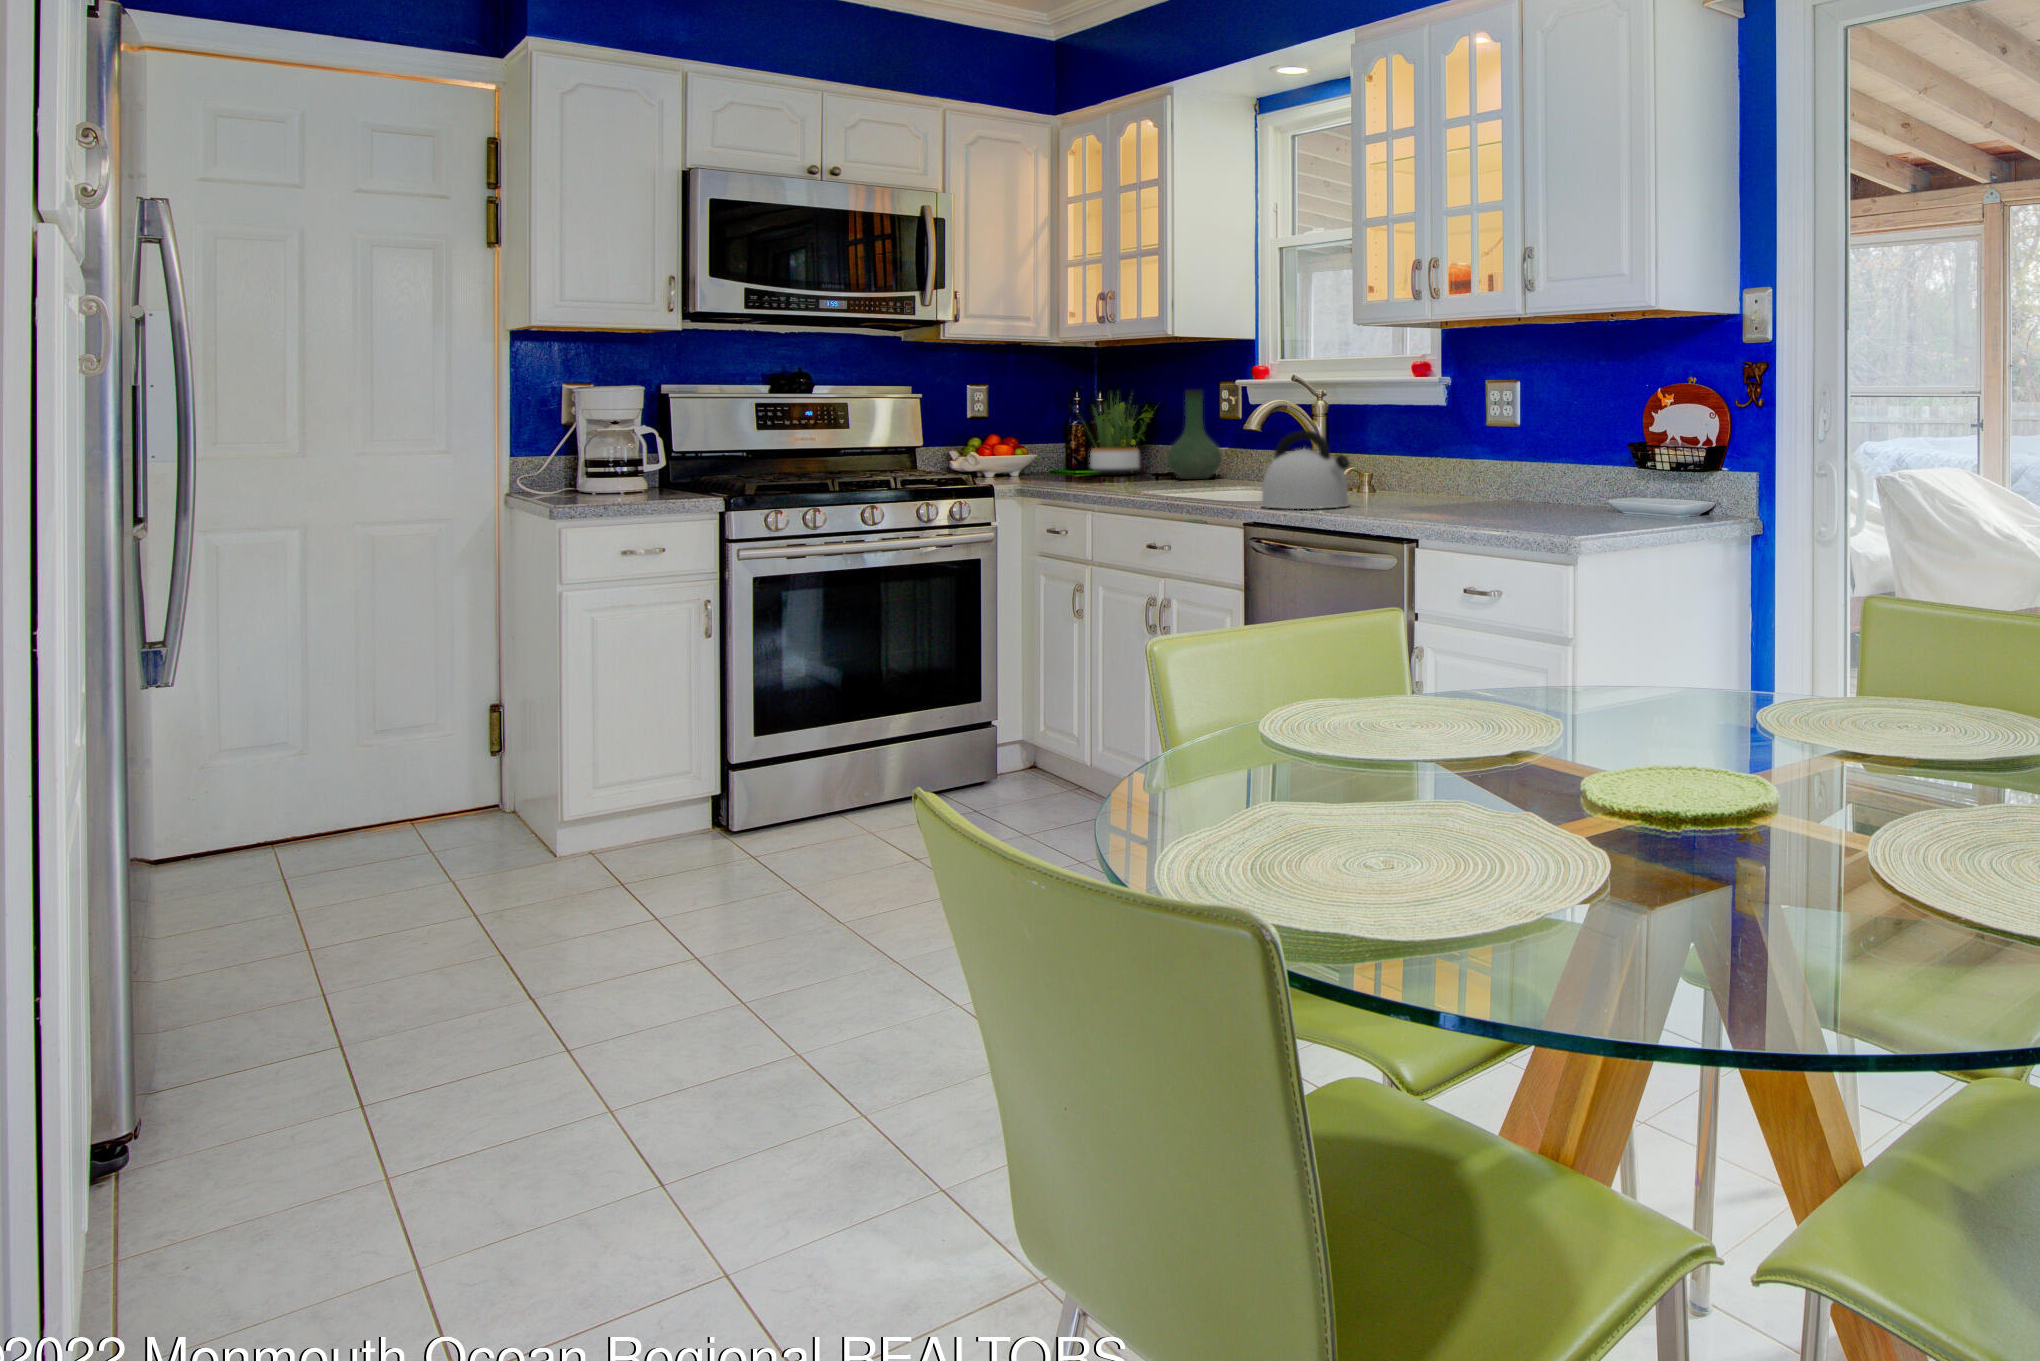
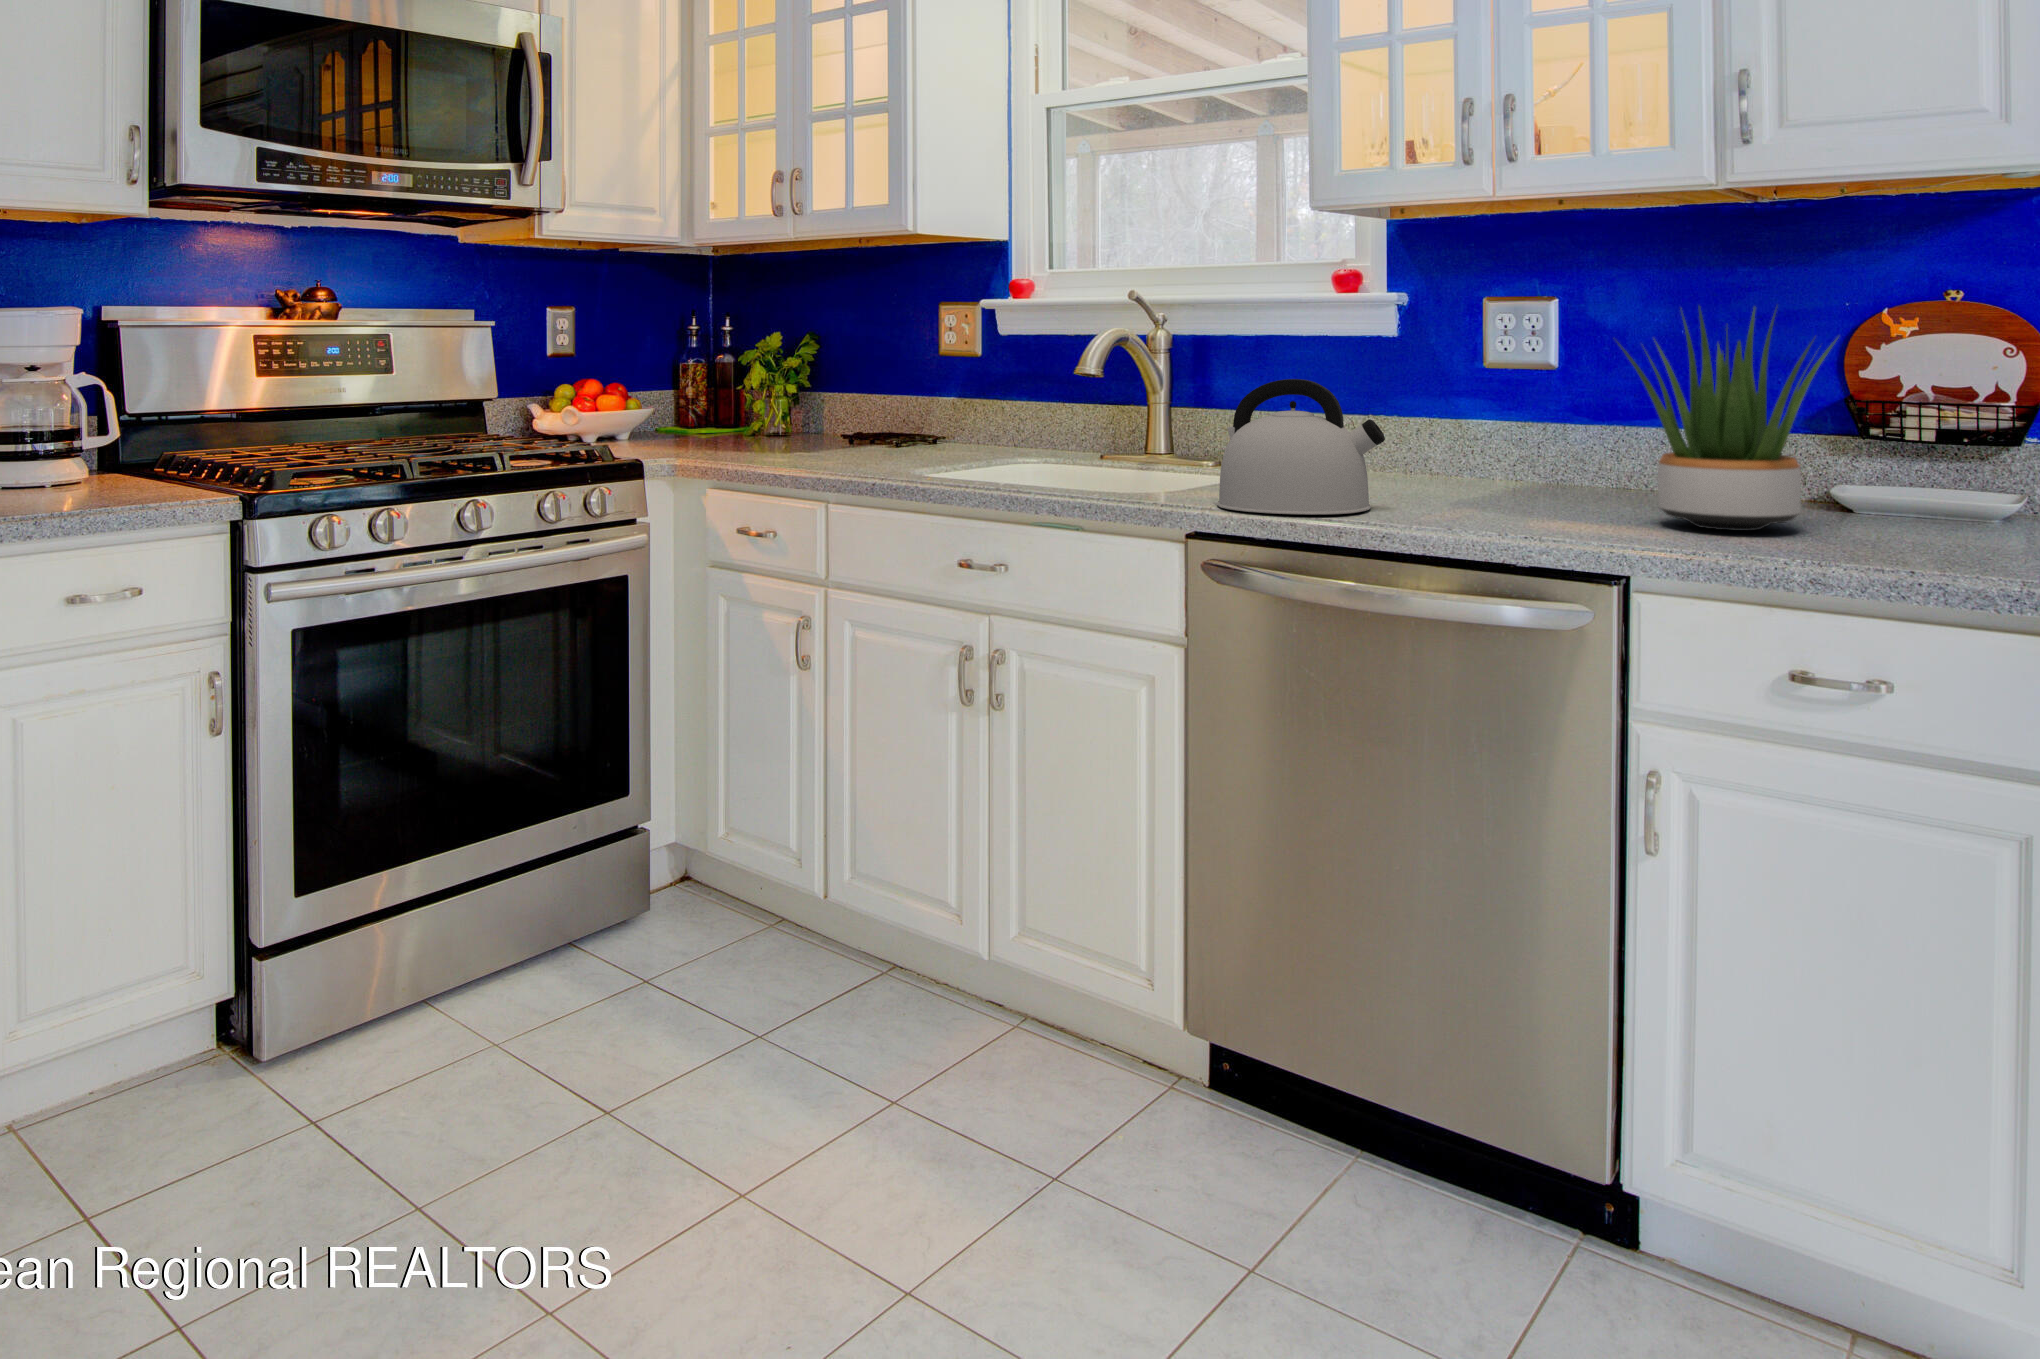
vase: present [1167,390,1222,479] -> none [871,314,950,444]
potted plant: present [1087,401,1148,475] -> present [1617,306,1837,531]

